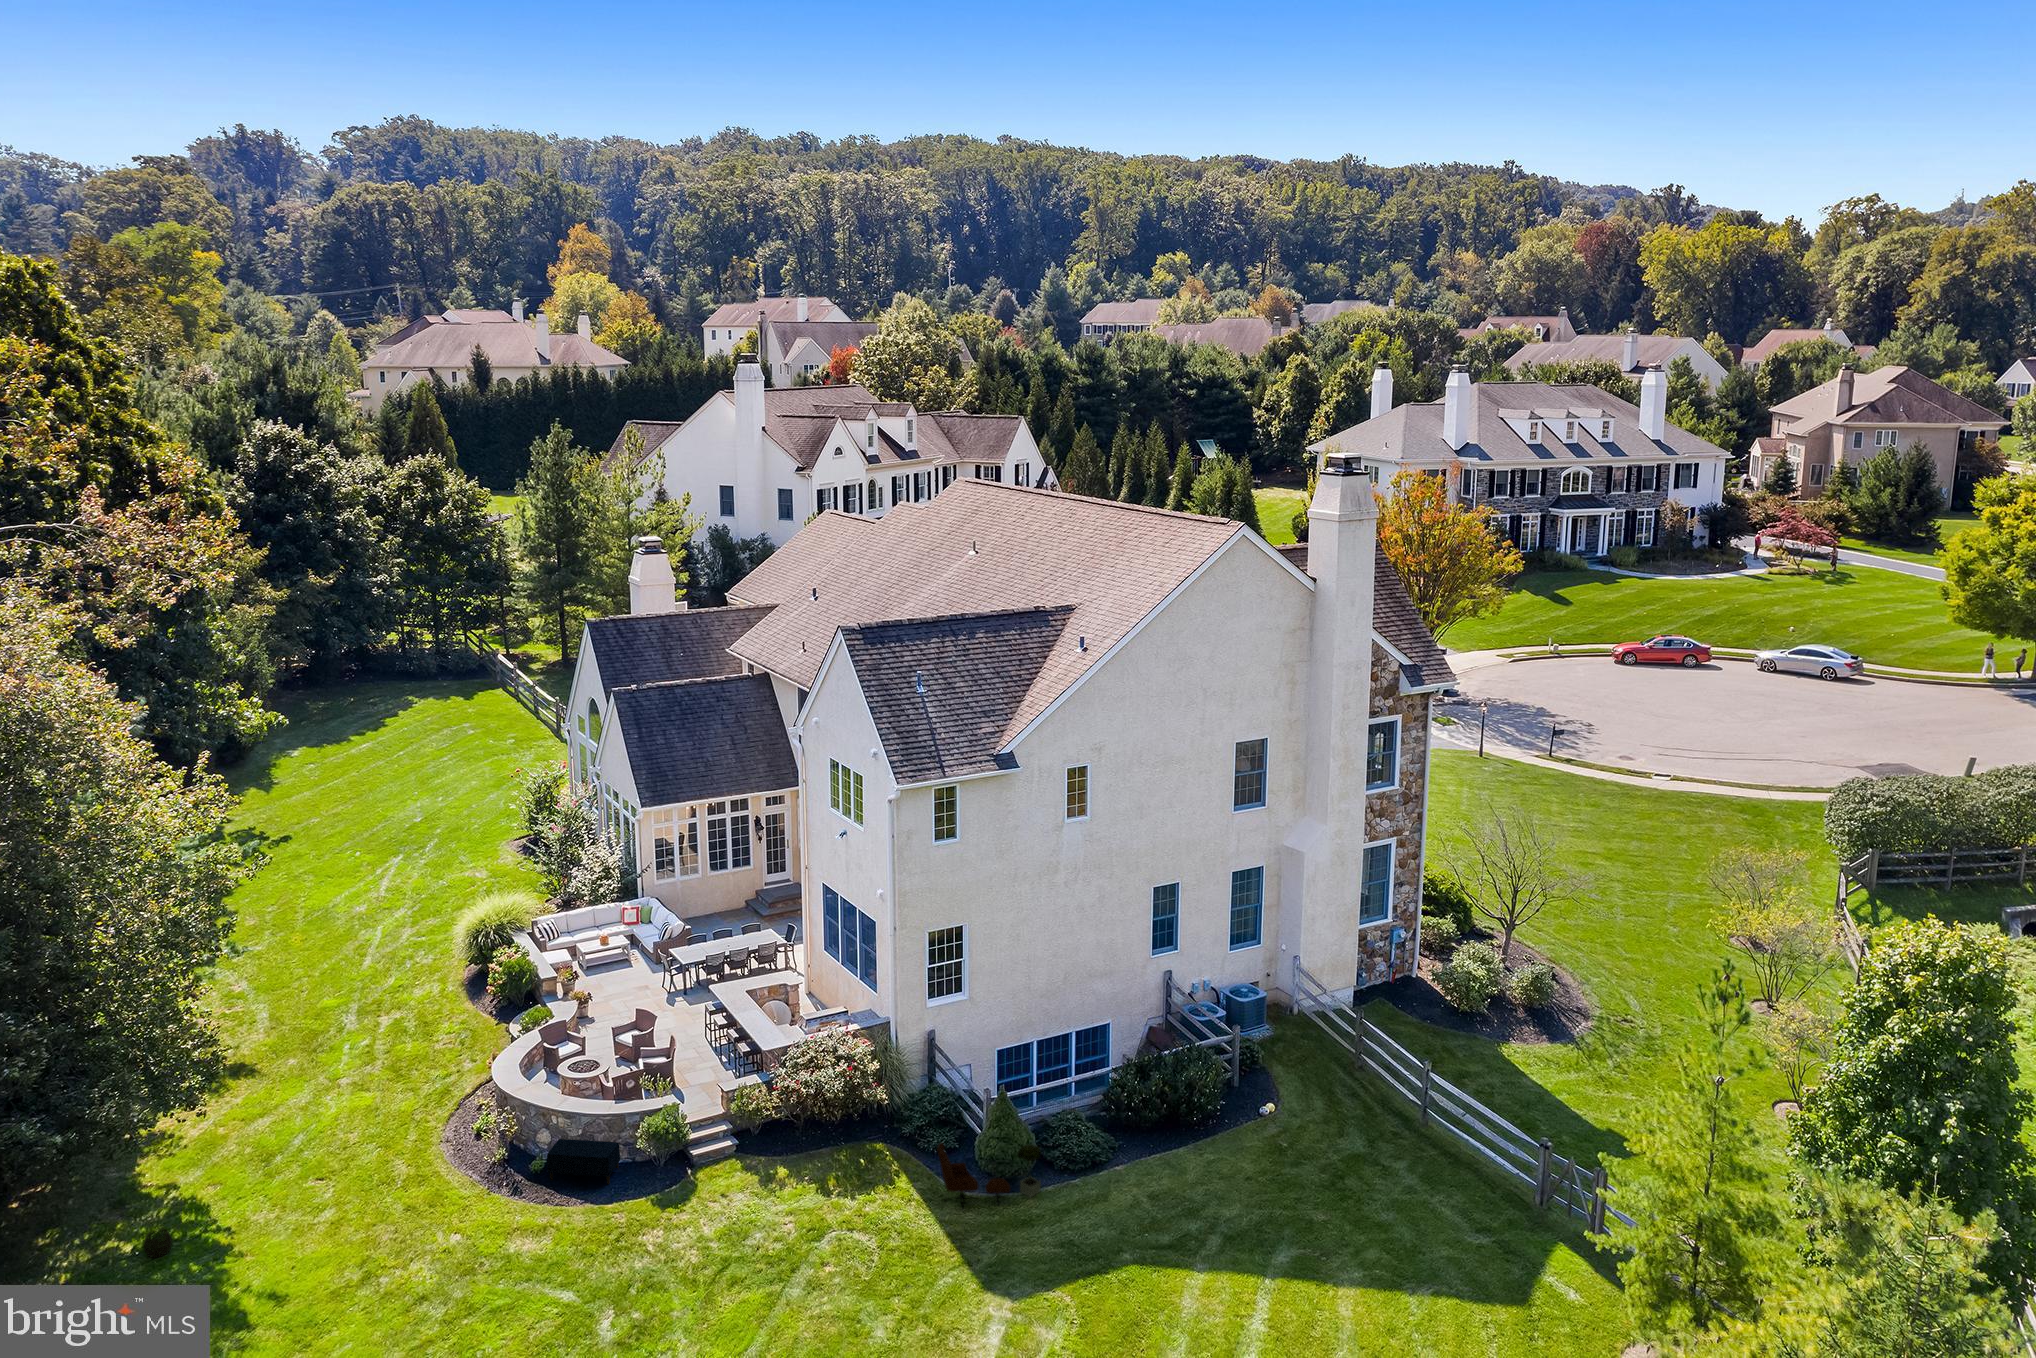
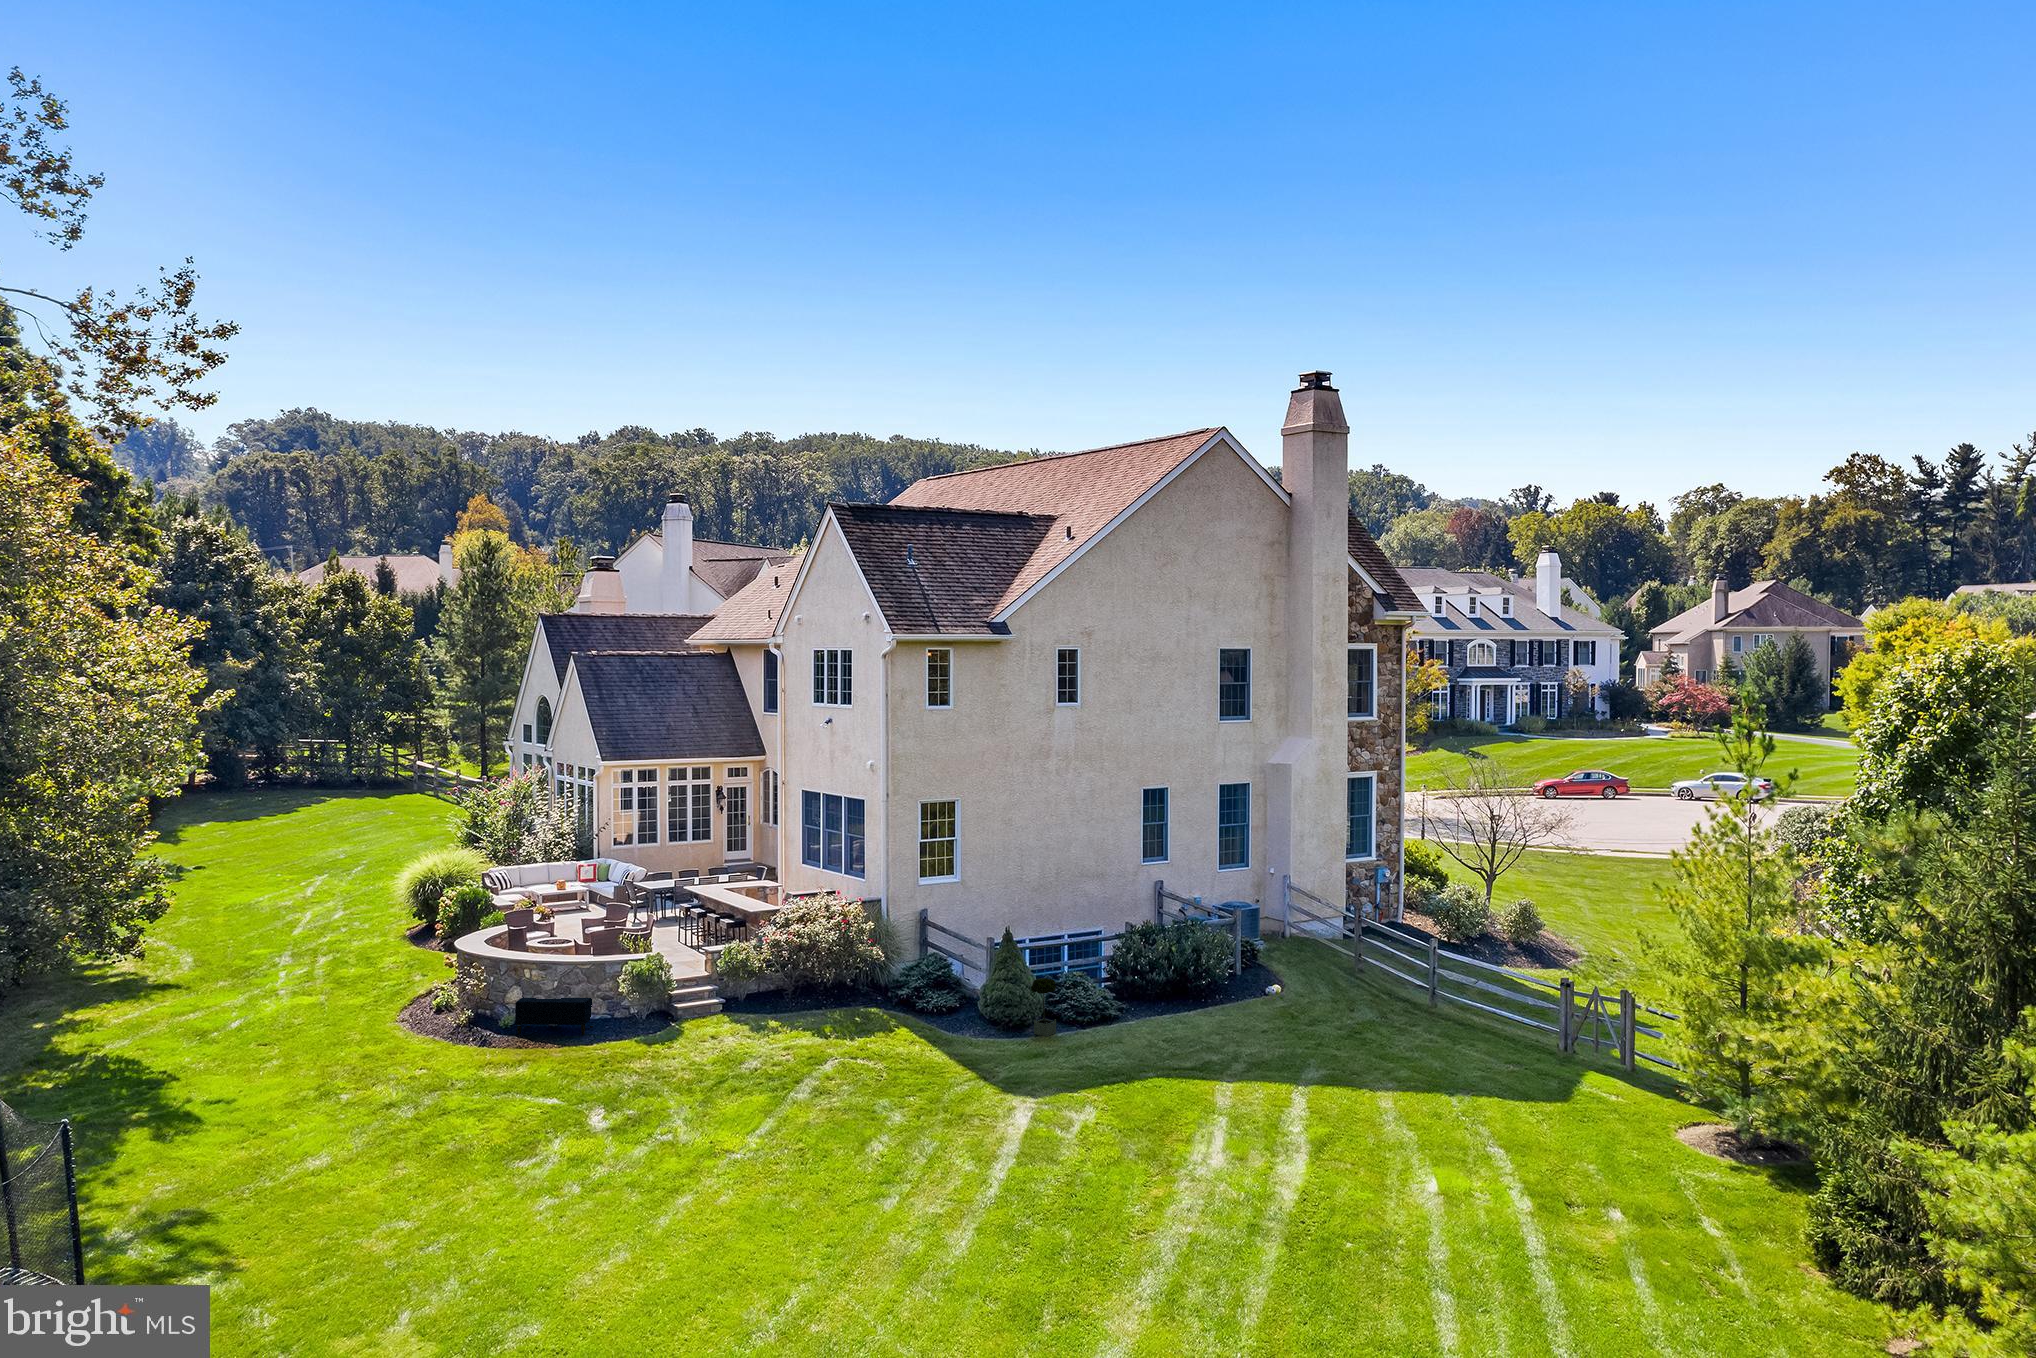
lounge chair: present [937,1142,1010,1207] -> none [947,974,1026,1044]
woven basket: present [144,1228,172,1258] -> none [52,1053,86,1083]

